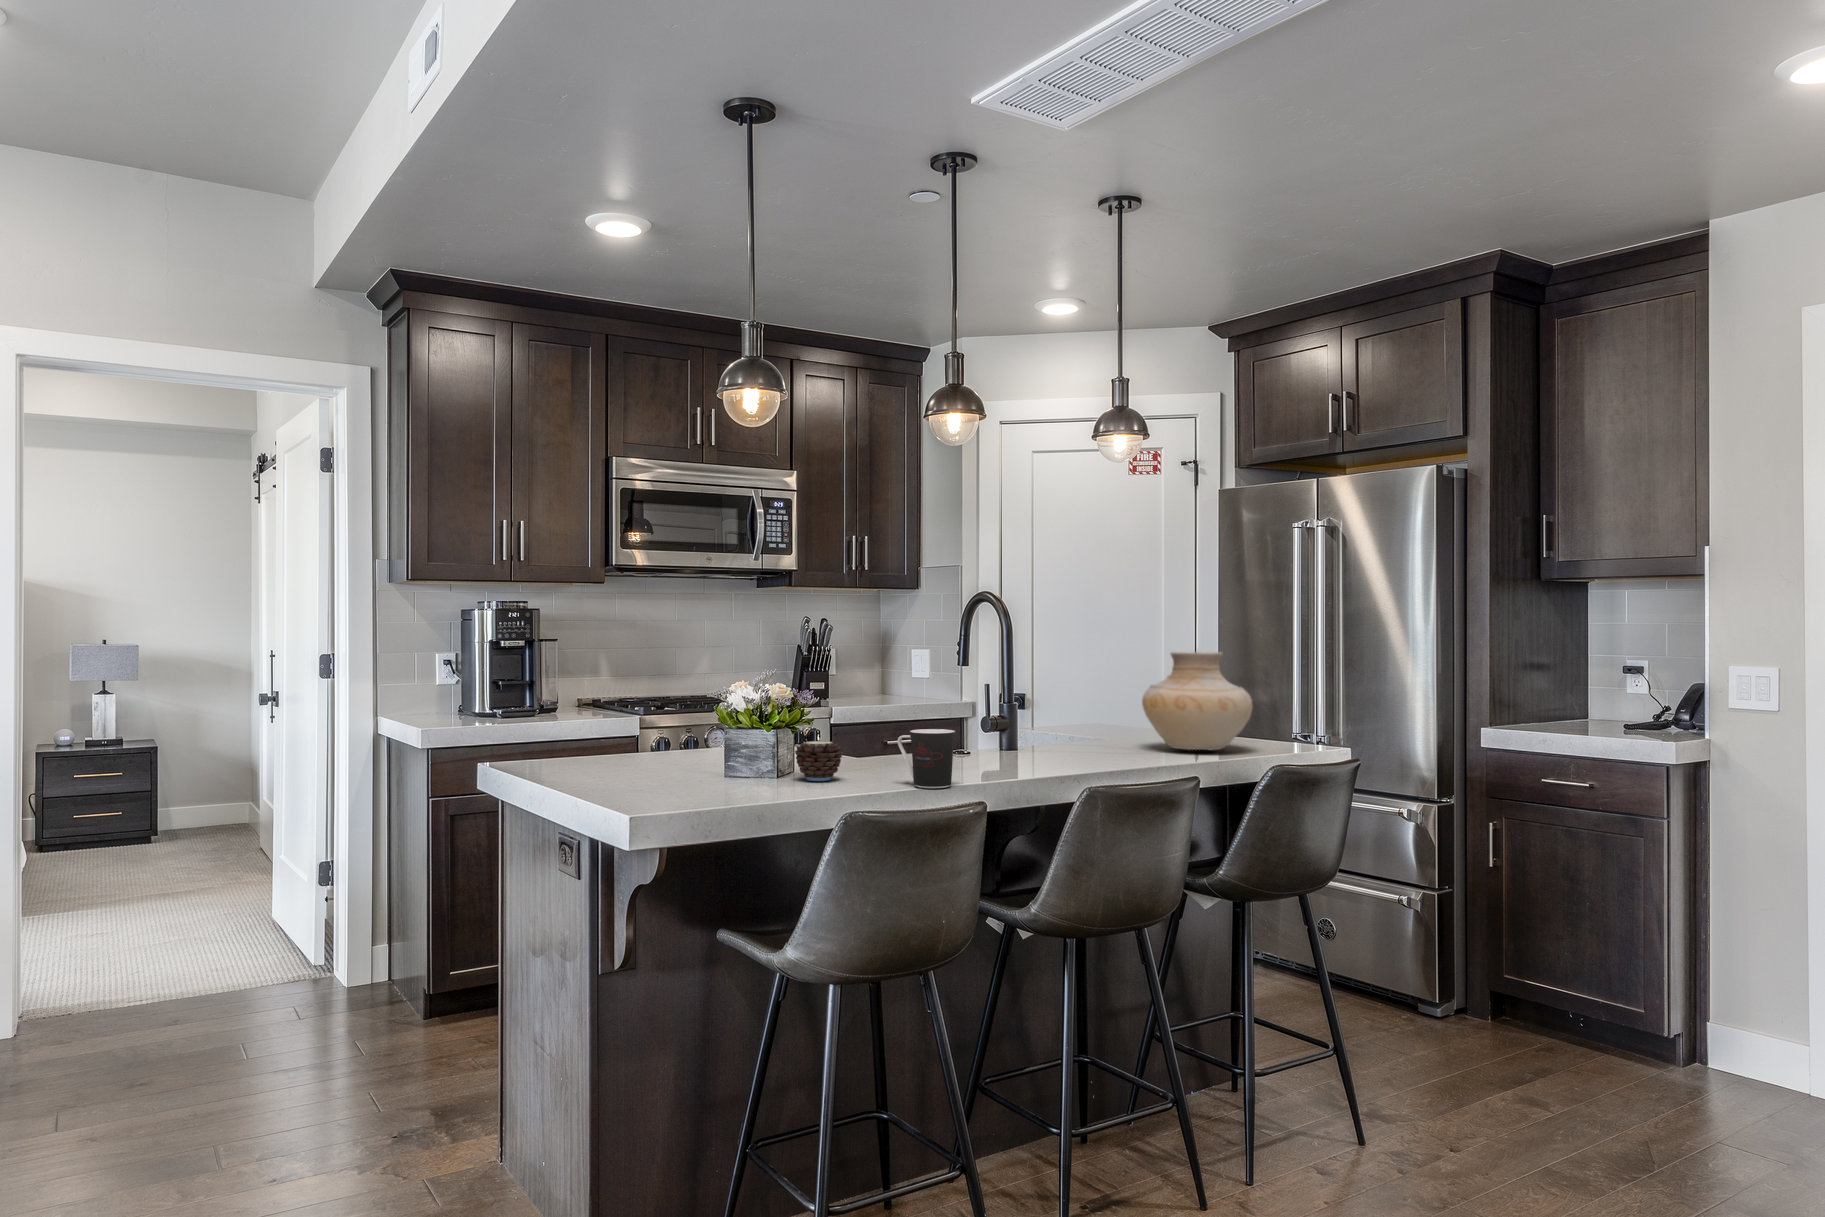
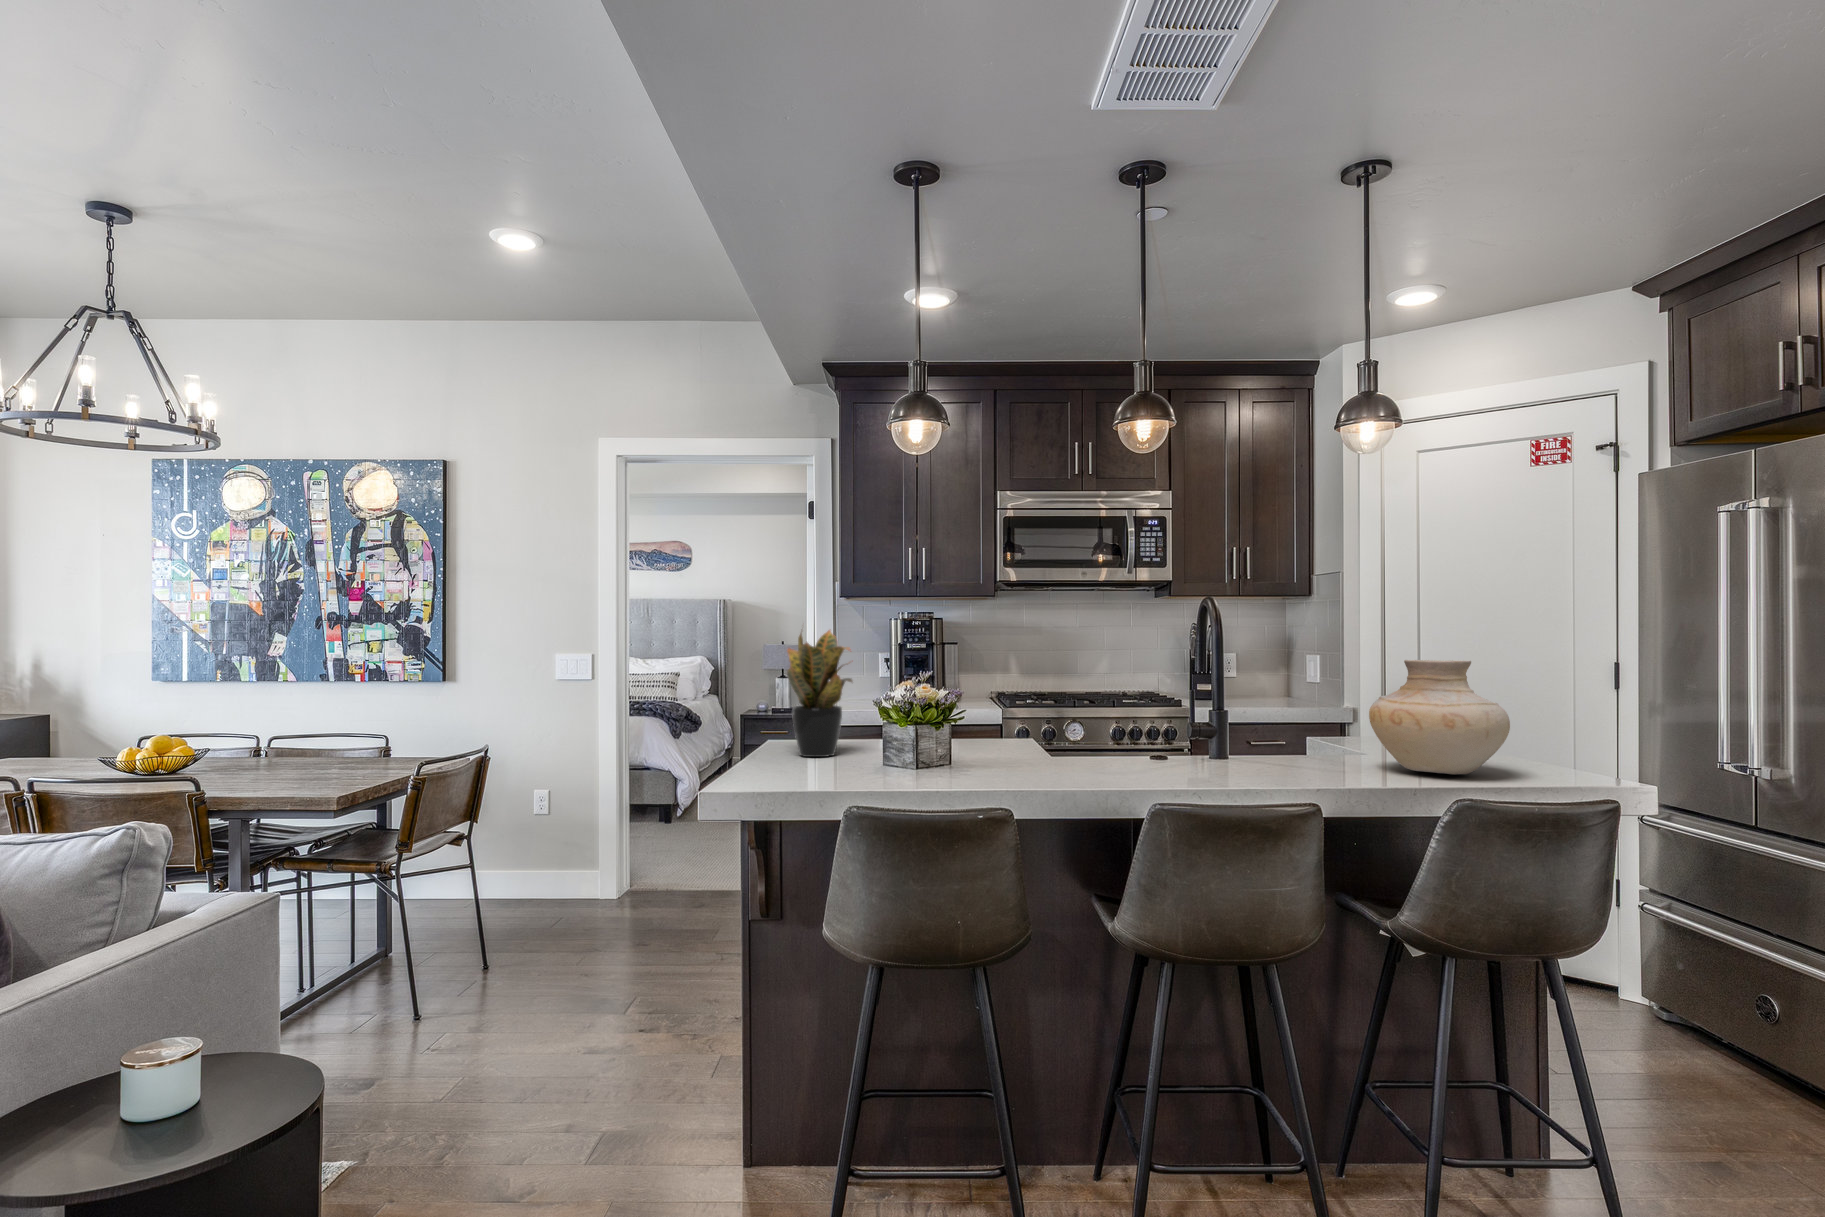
potted plant: none [562,608,675,776] -> present [787,630,852,757]
coffee cup: present [898,729,955,788] -> none [998,732,1044,790]
candle: present [795,735,843,781] -> none [923,731,967,774]

